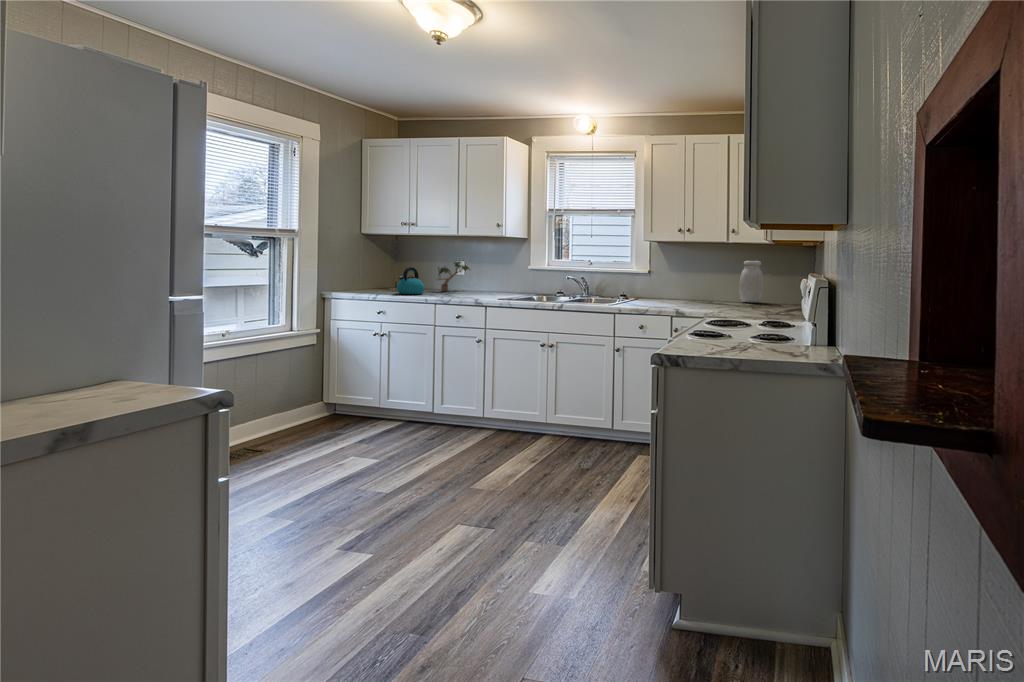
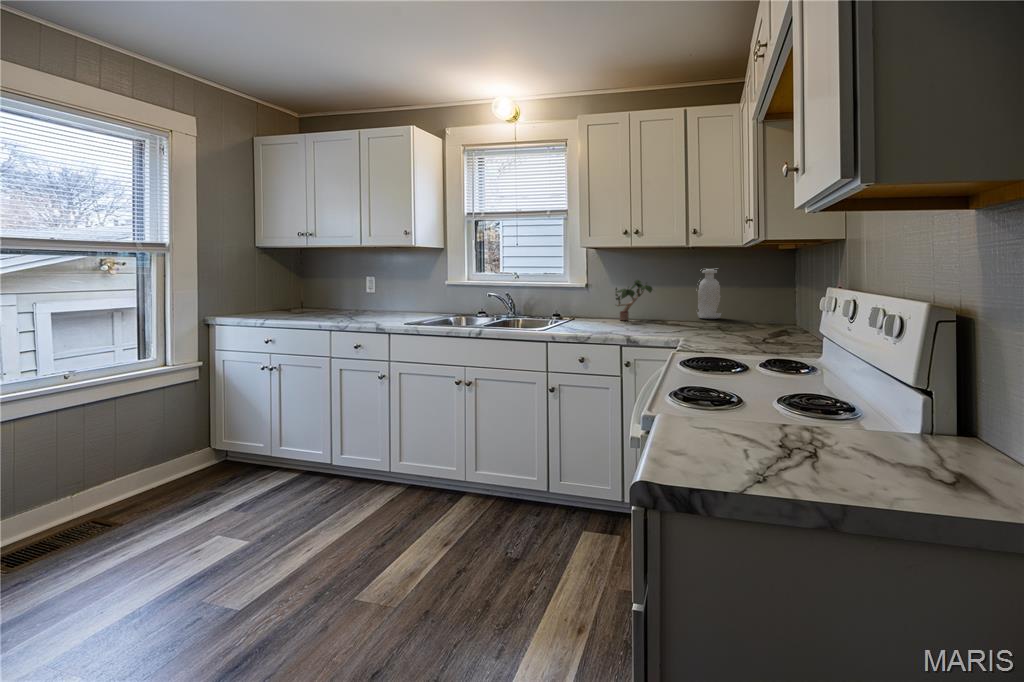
potted plant: present [438,261,470,291] -> present [615,280,653,320]
kettle: present [397,267,425,294] -> none [284,287,319,320]

